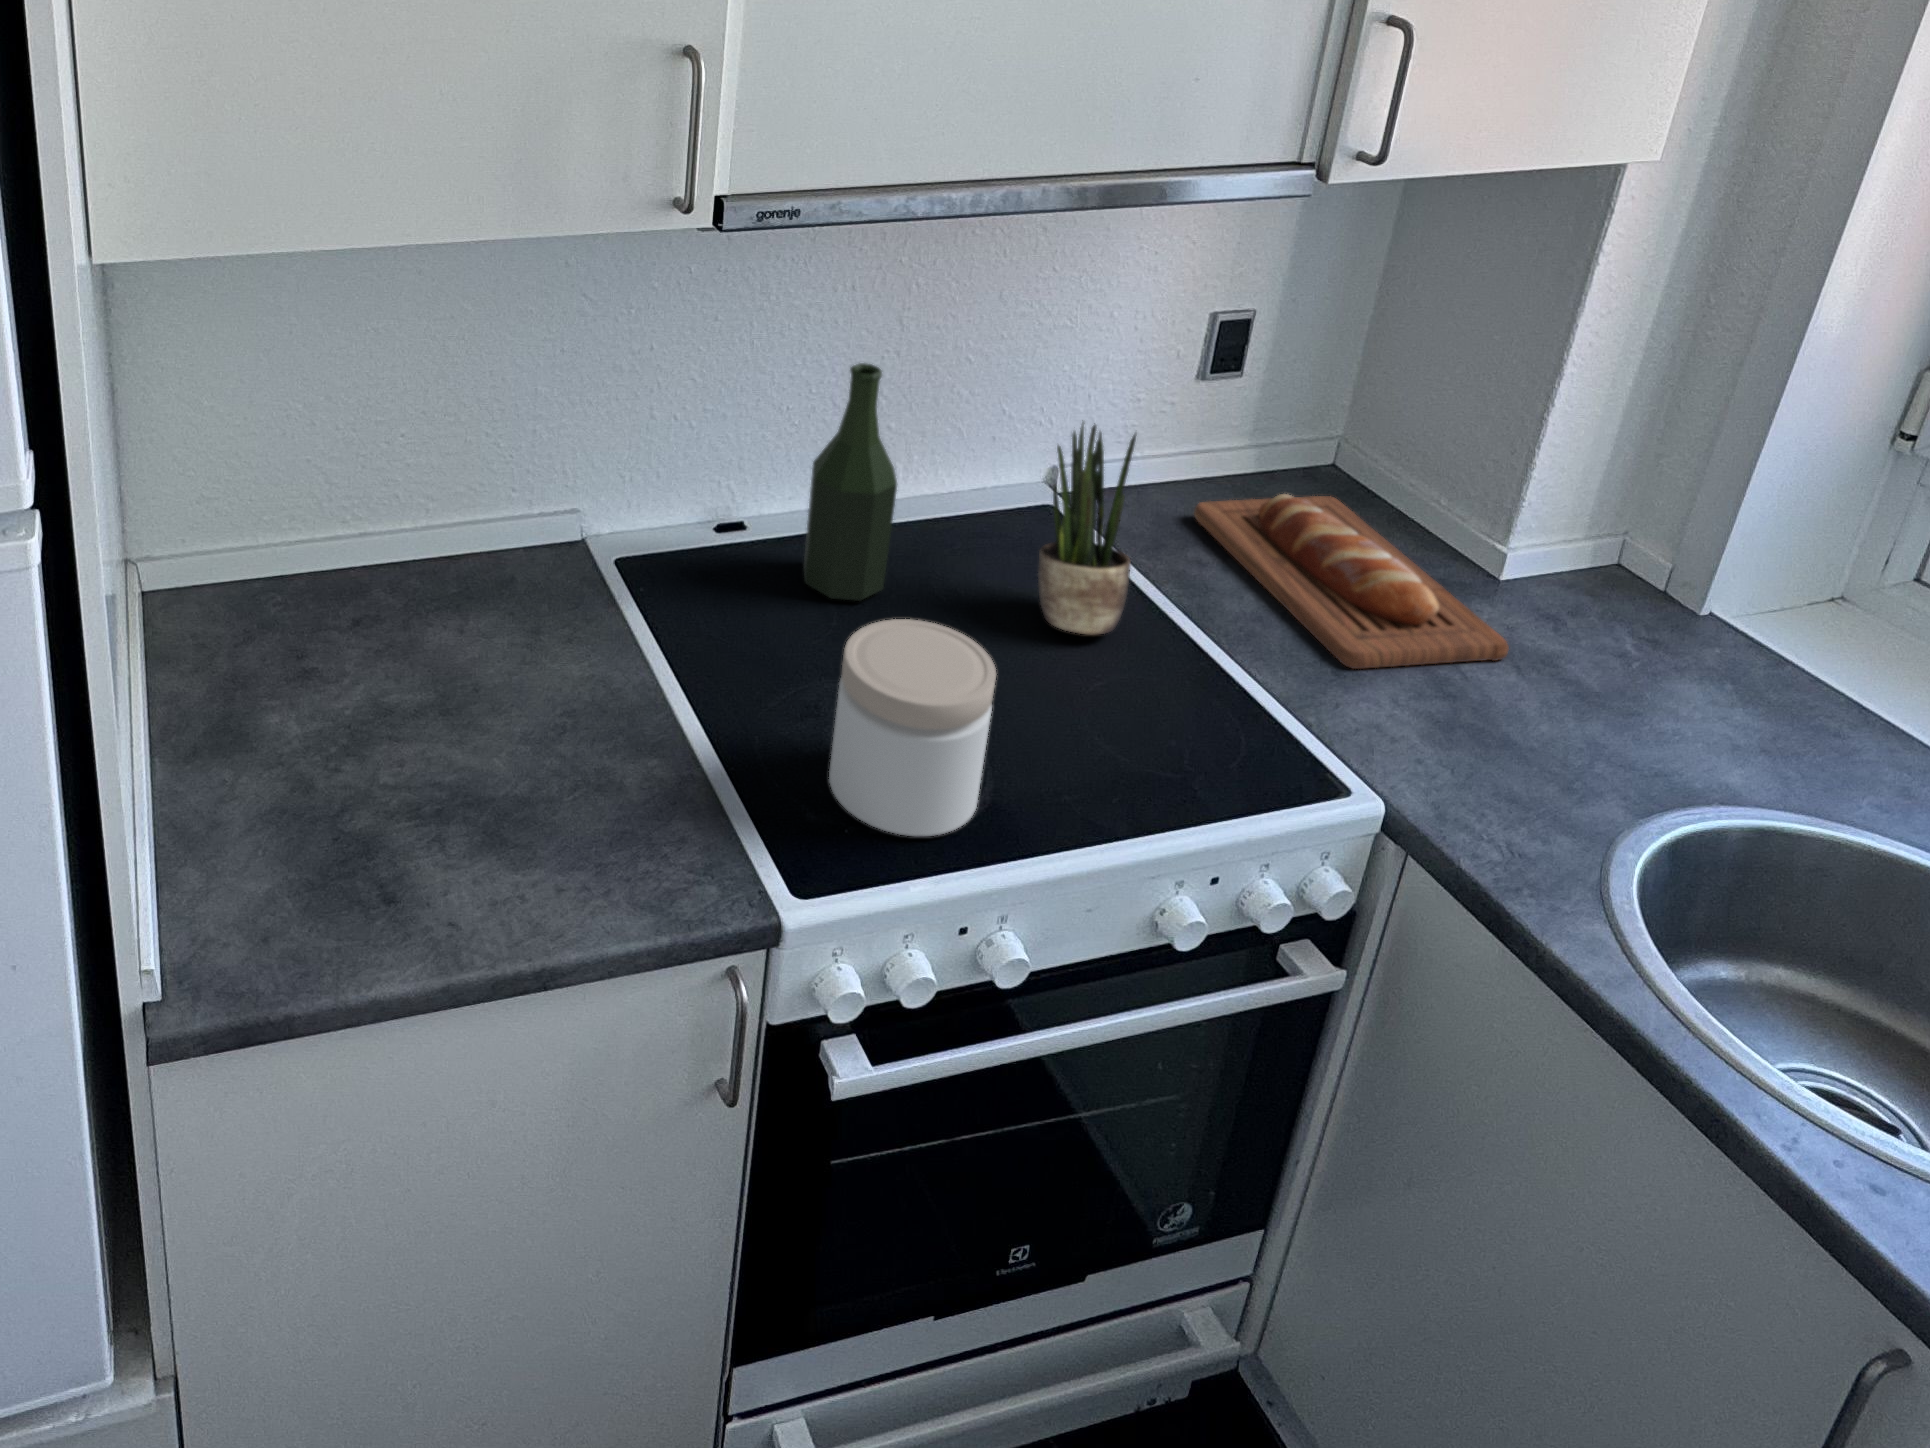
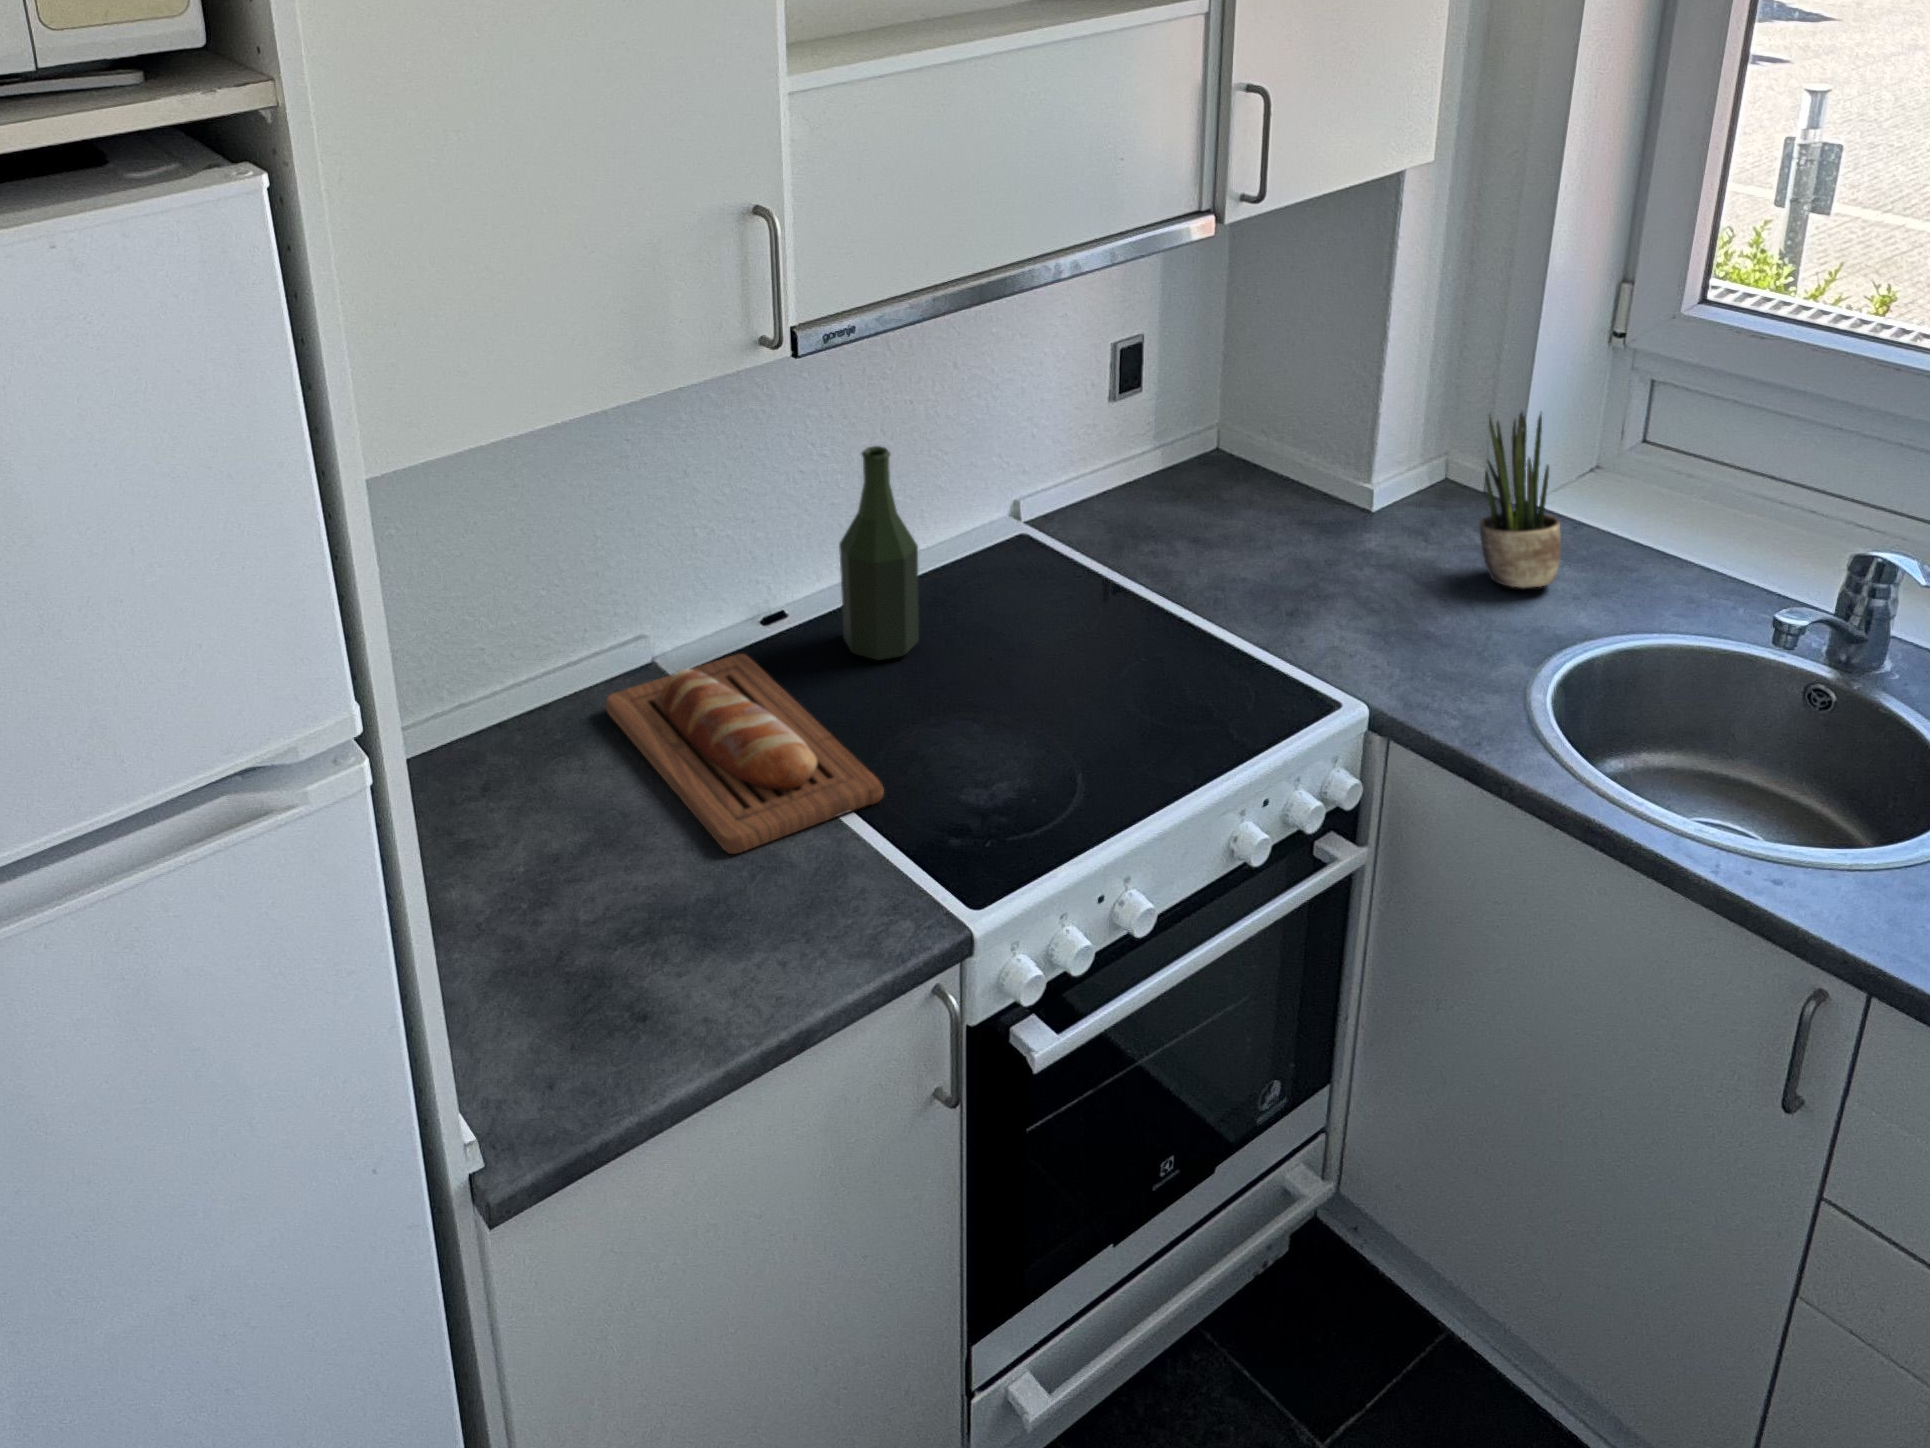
potted plant: present [1038,422,1136,635] -> present [1479,412,1561,587]
bread loaf: present [1194,494,1509,669] -> present [605,654,884,854]
jar: present [829,619,996,836] -> none [949,652,1079,836]

